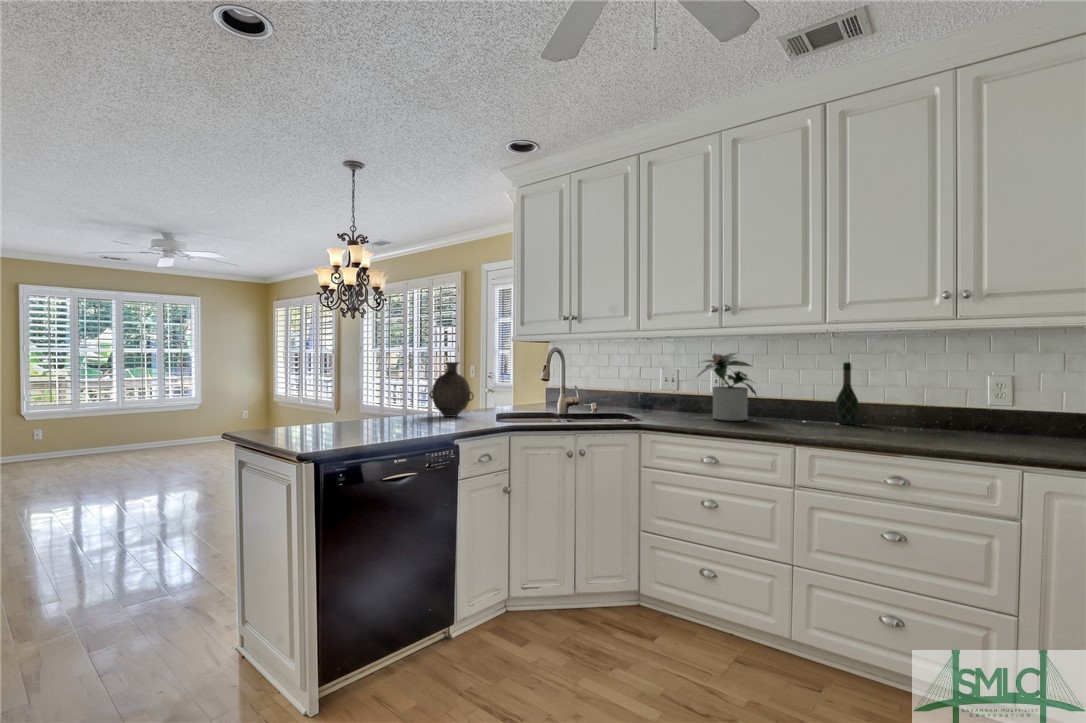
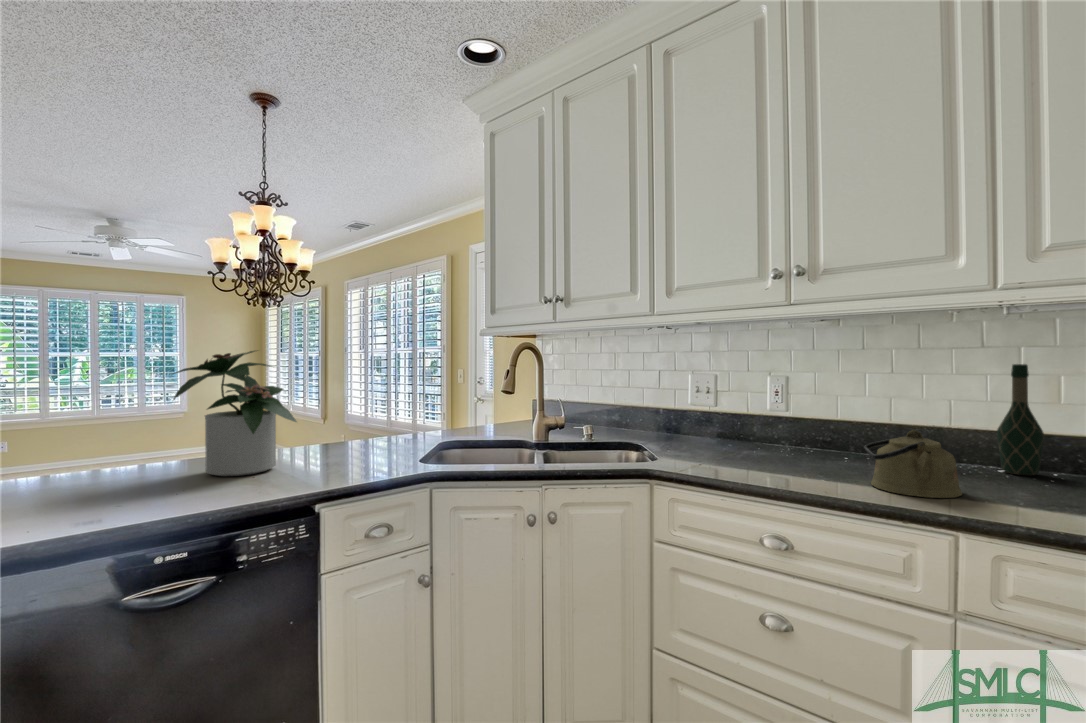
potted plant: present [698,353,757,421] -> present [174,351,297,477]
vase: present [429,362,474,417] -> none [334,366,398,449]
kettle: none [759,398,805,432] -> present [864,431,962,498]

